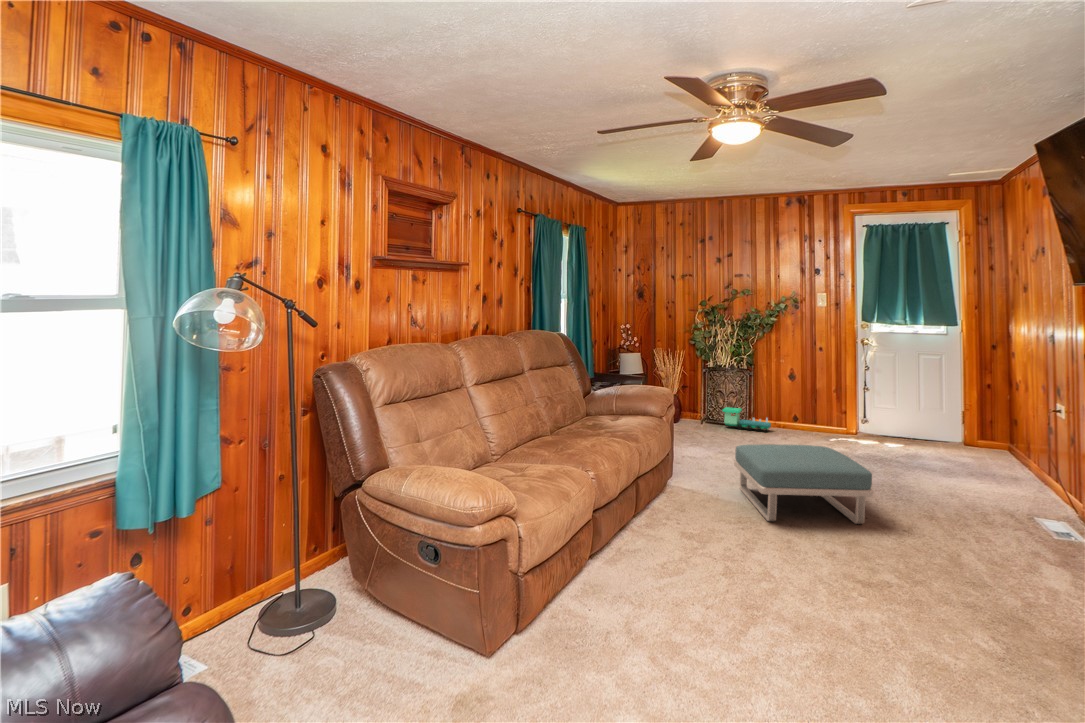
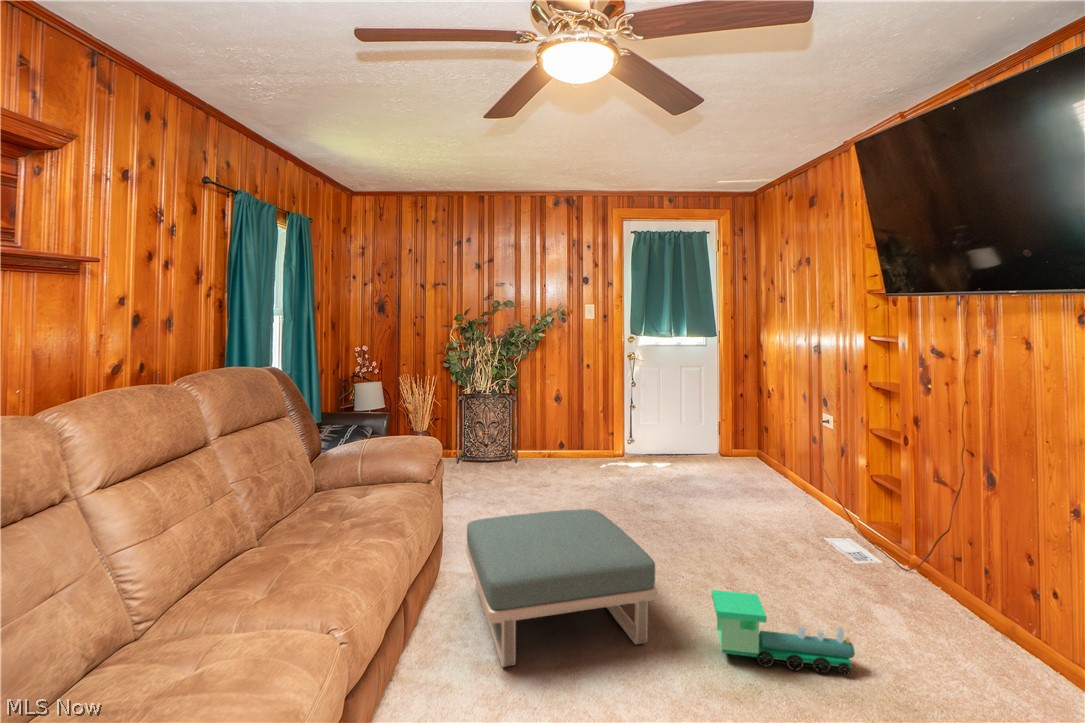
toy train: present [722,407,771,431] -> present [712,590,857,674]

